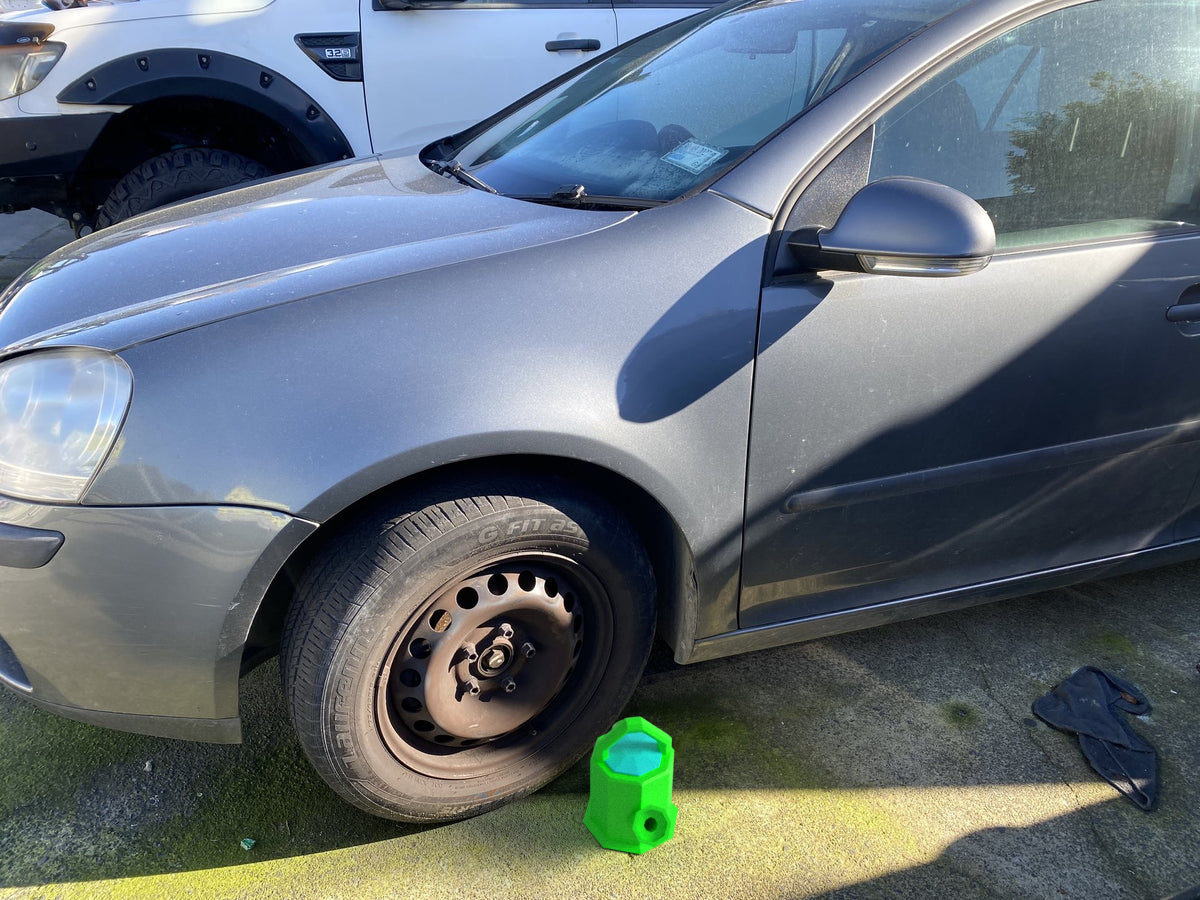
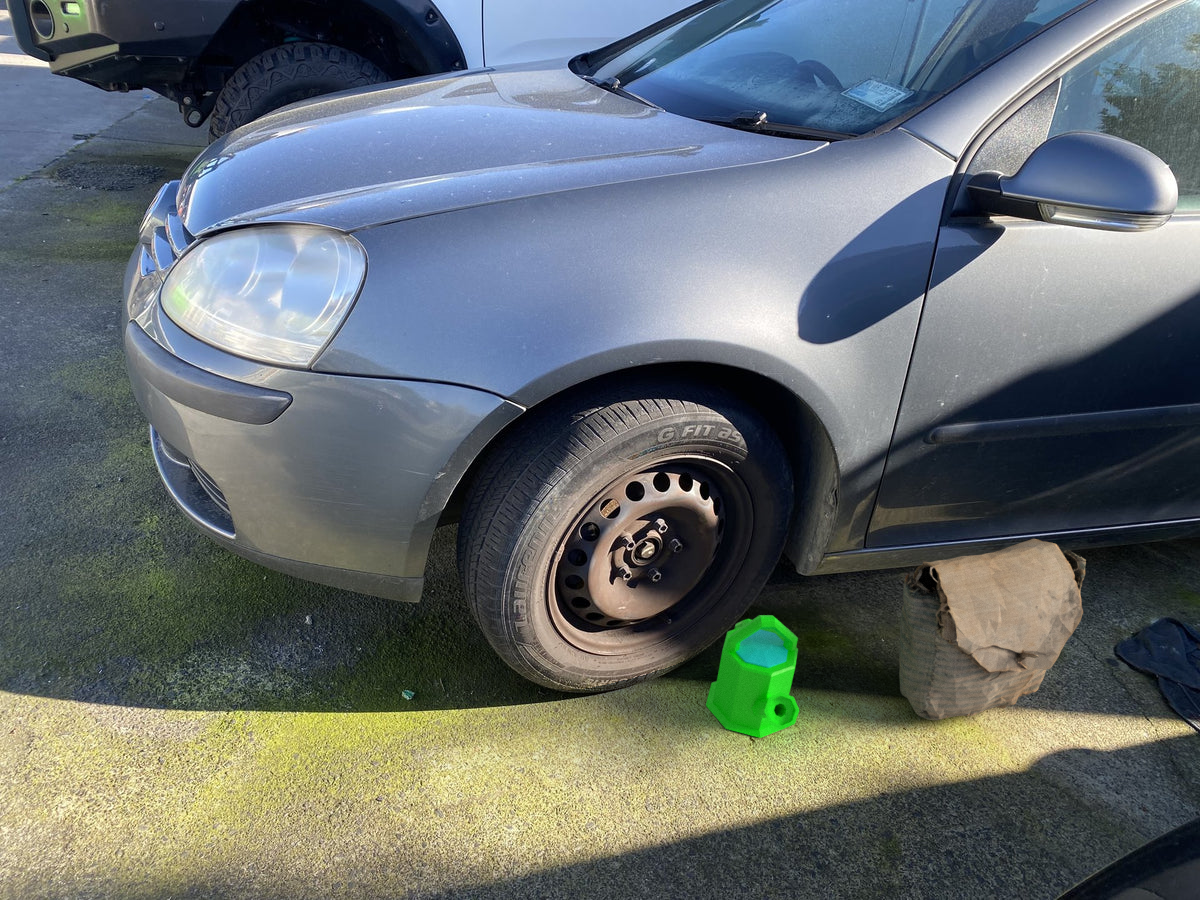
bag: none [777,603,974,813] -> present [899,539,1086,720]

